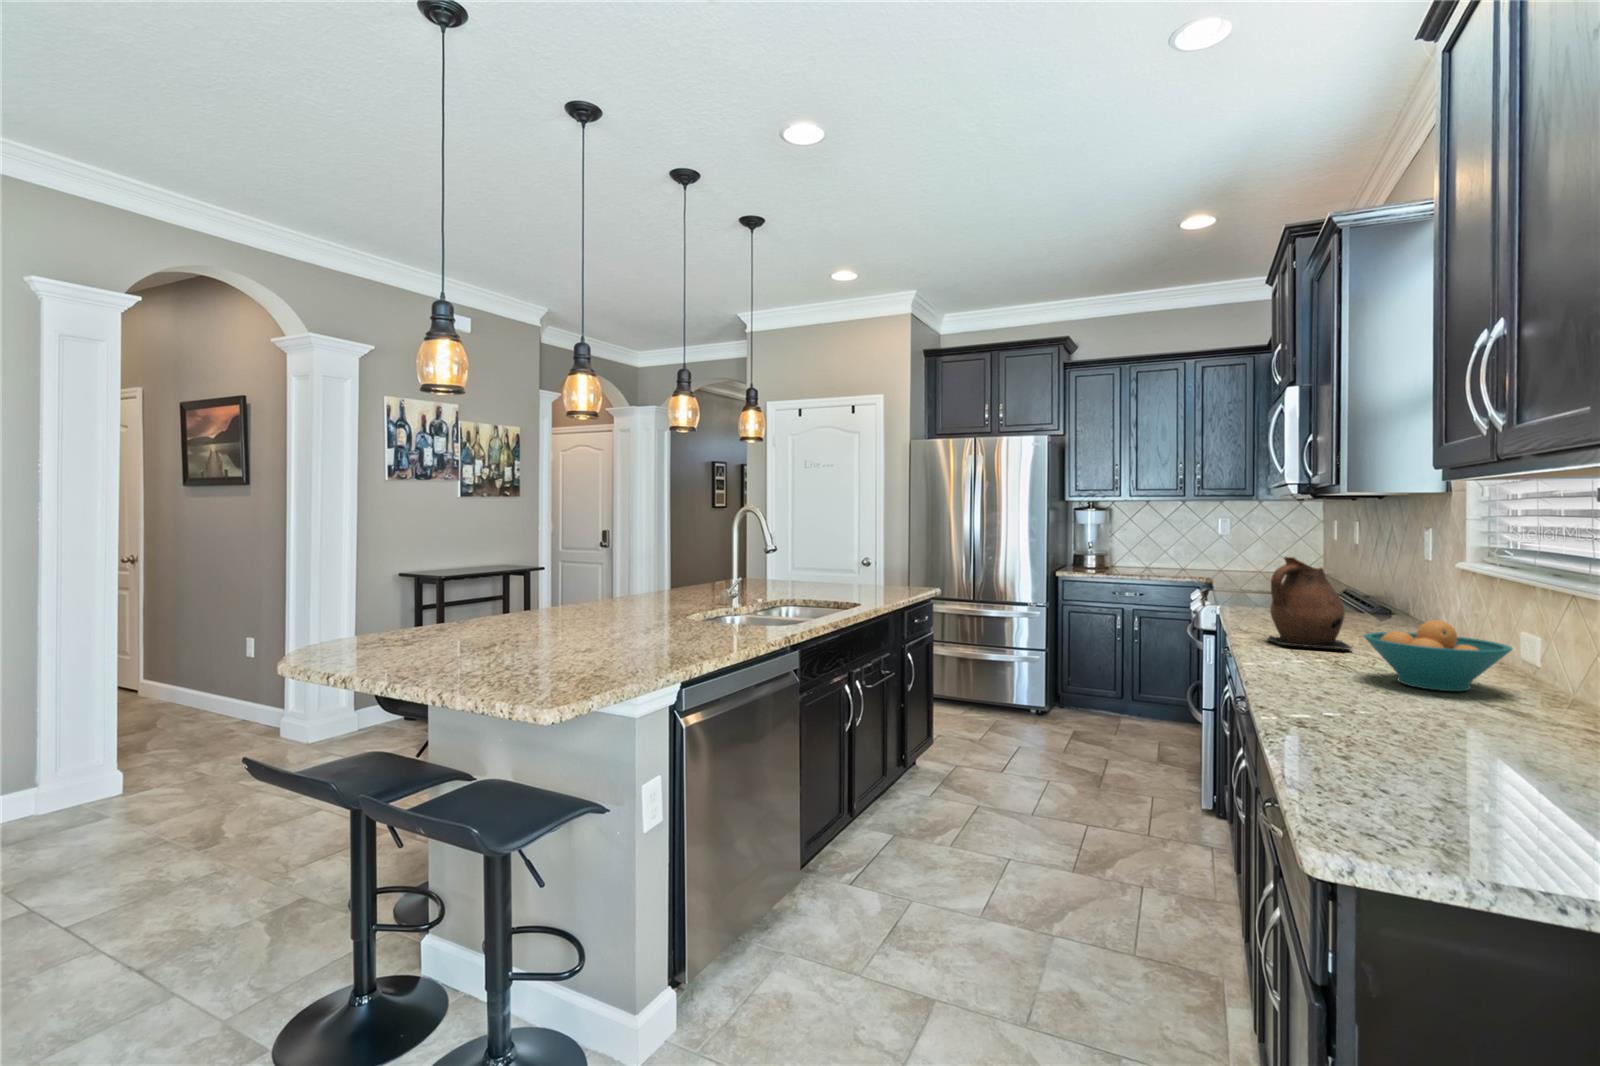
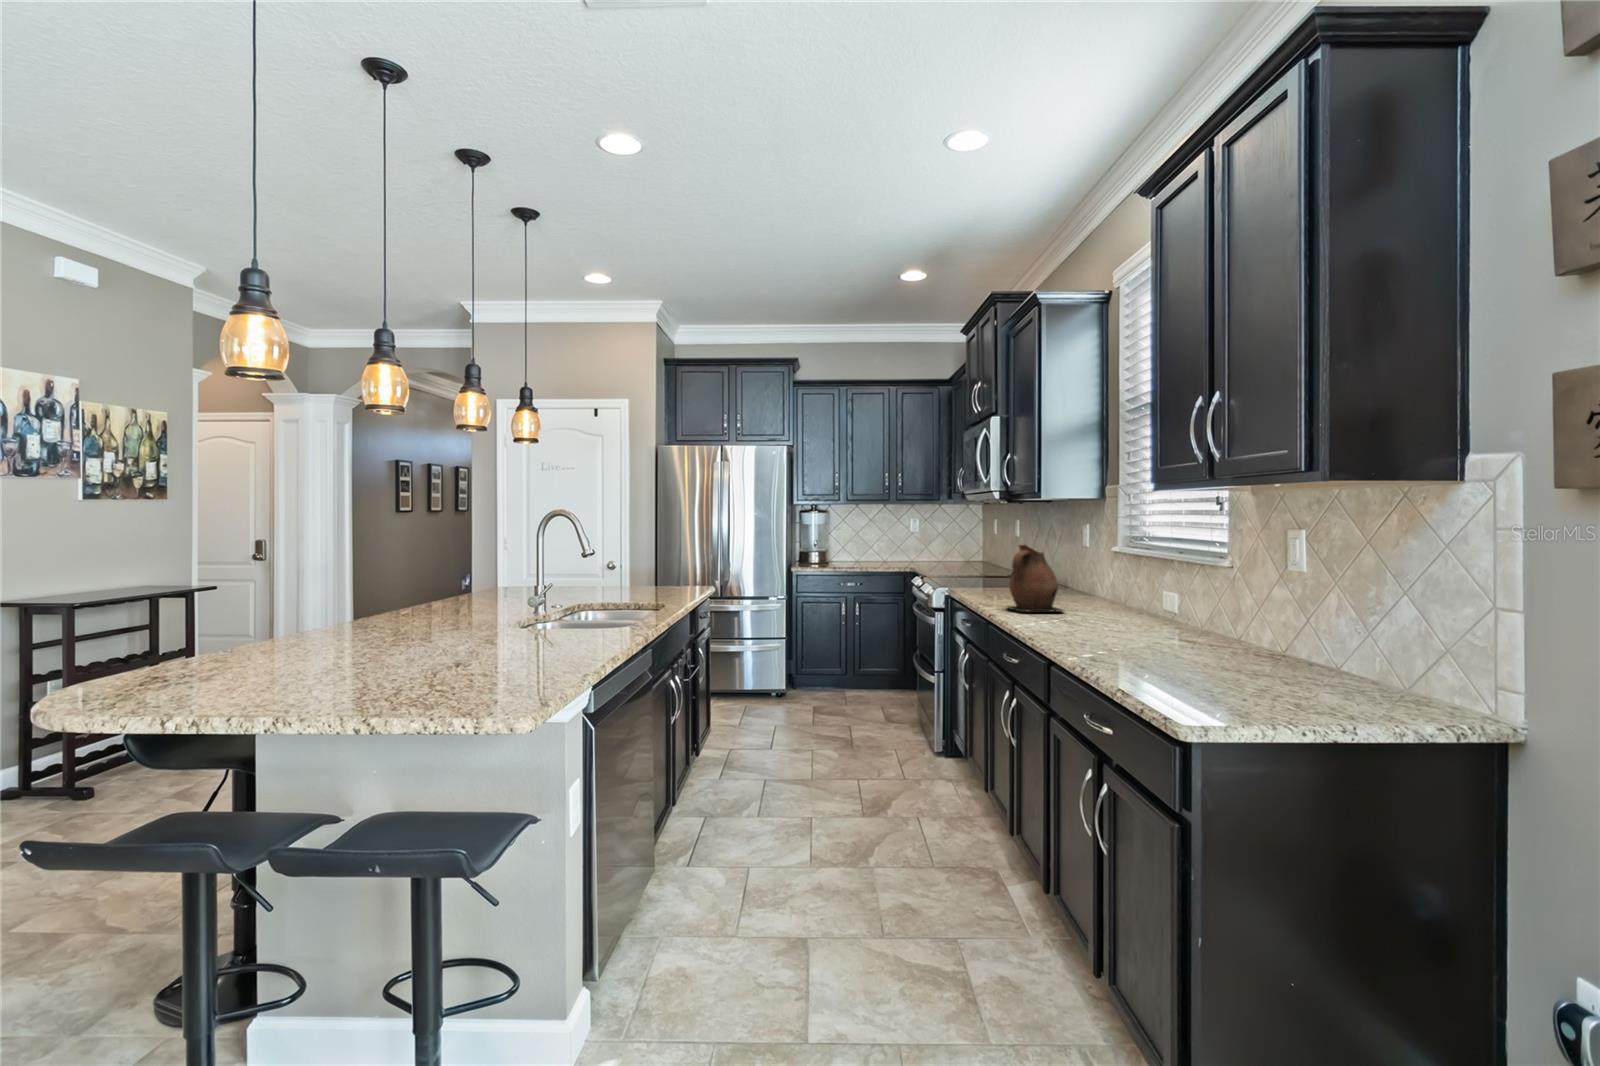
fruit bowl: present [1364,620,1512,691] -> none [1091,584,1178,632]

